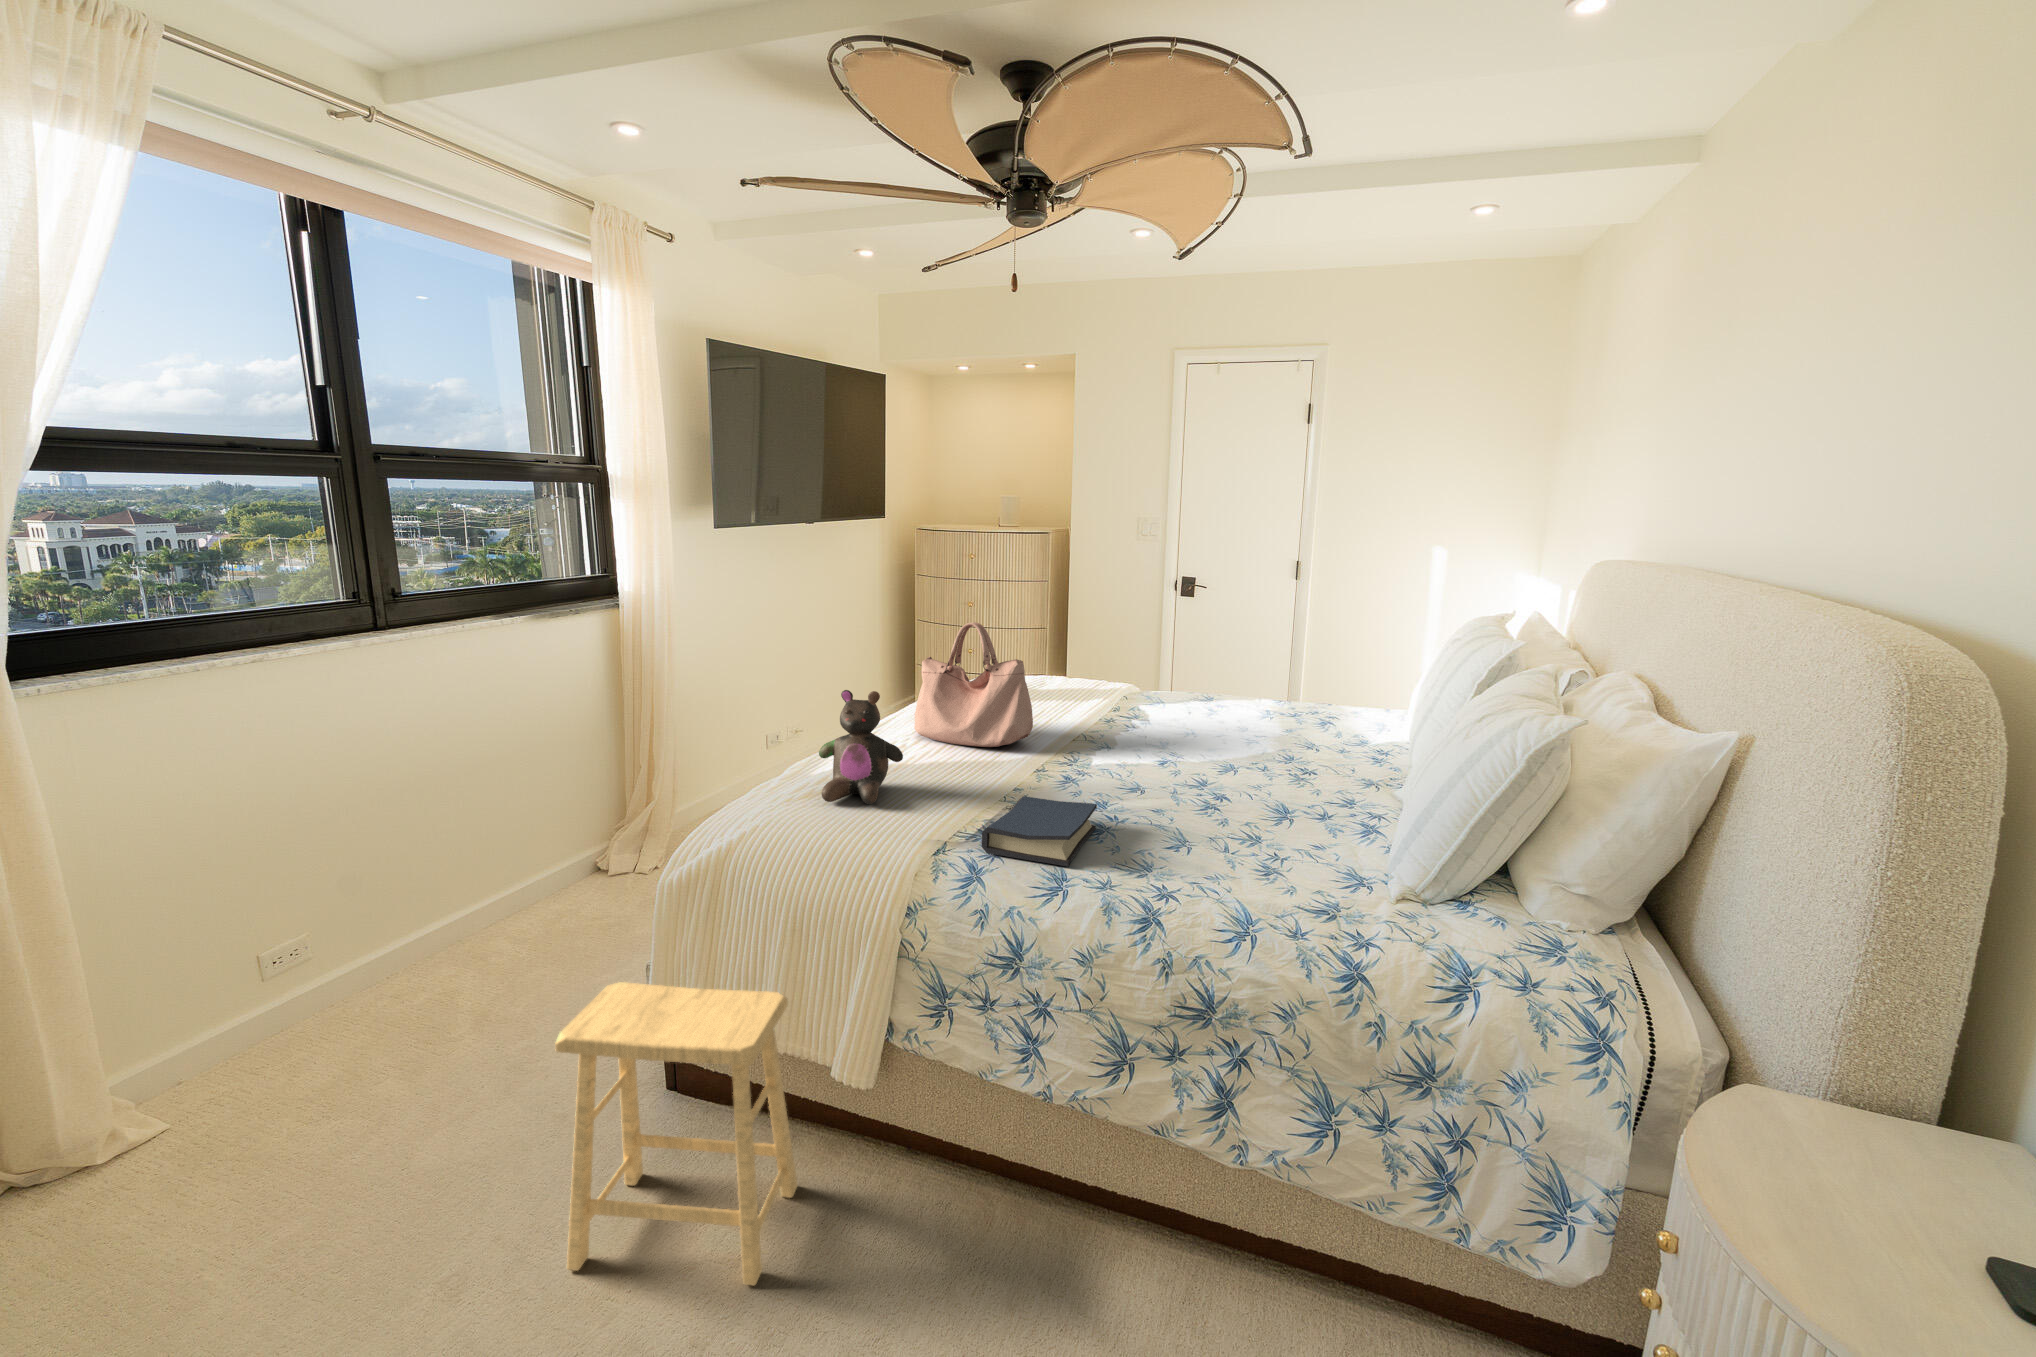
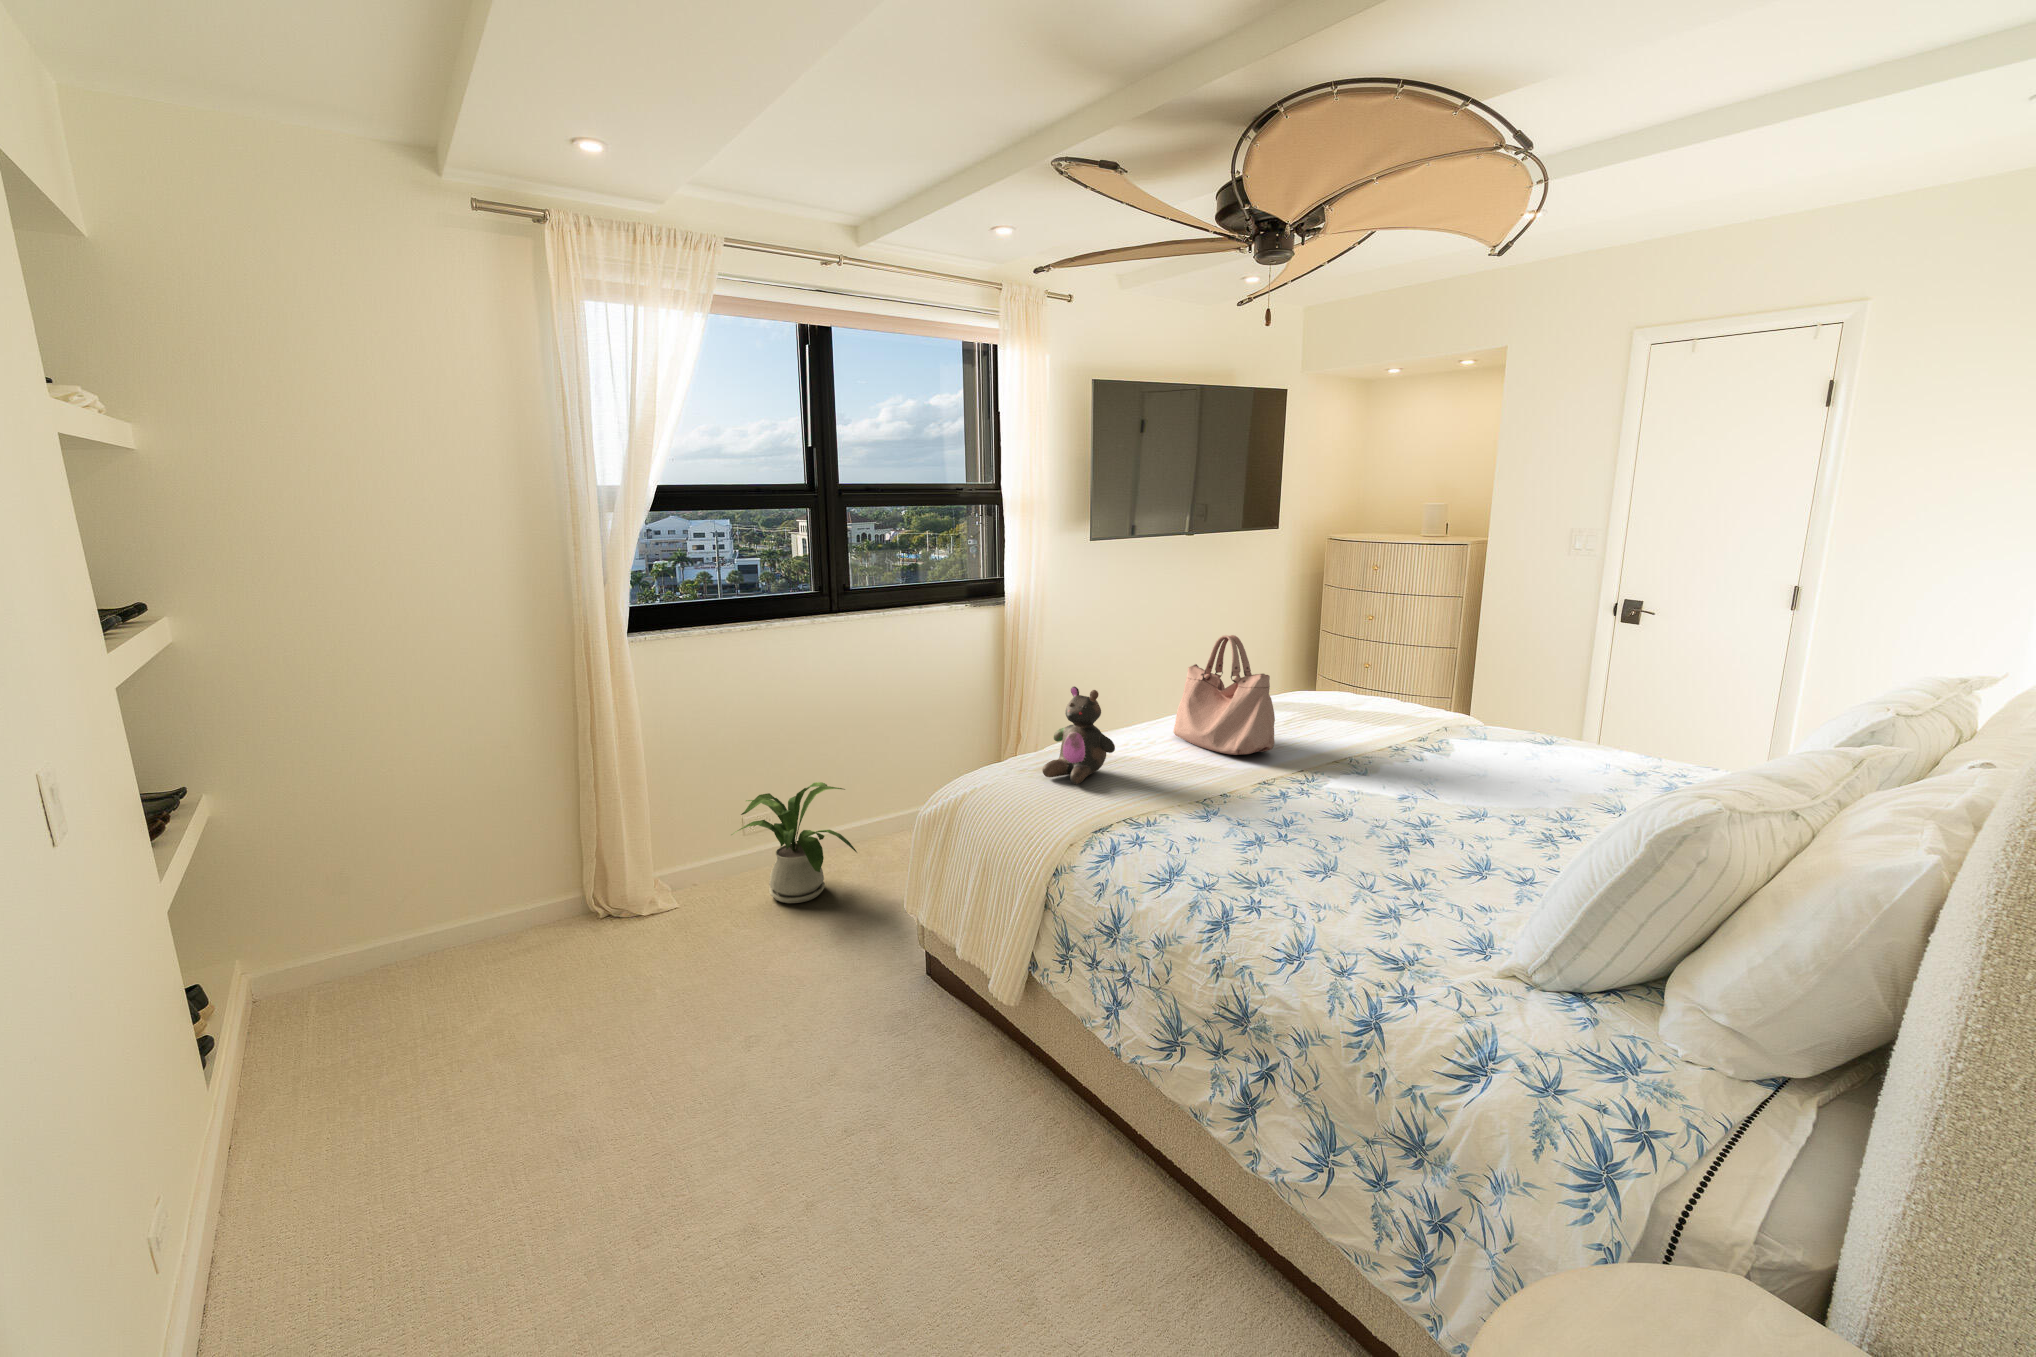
hardback book: present [982,796,1097,866] -> none [1132,800,1259,866]
house plant: none [236,871,488,1065] -> present [731,782,857,903]
footstool: present [555,982,798,1286] -> none [818,877,973,1114]

